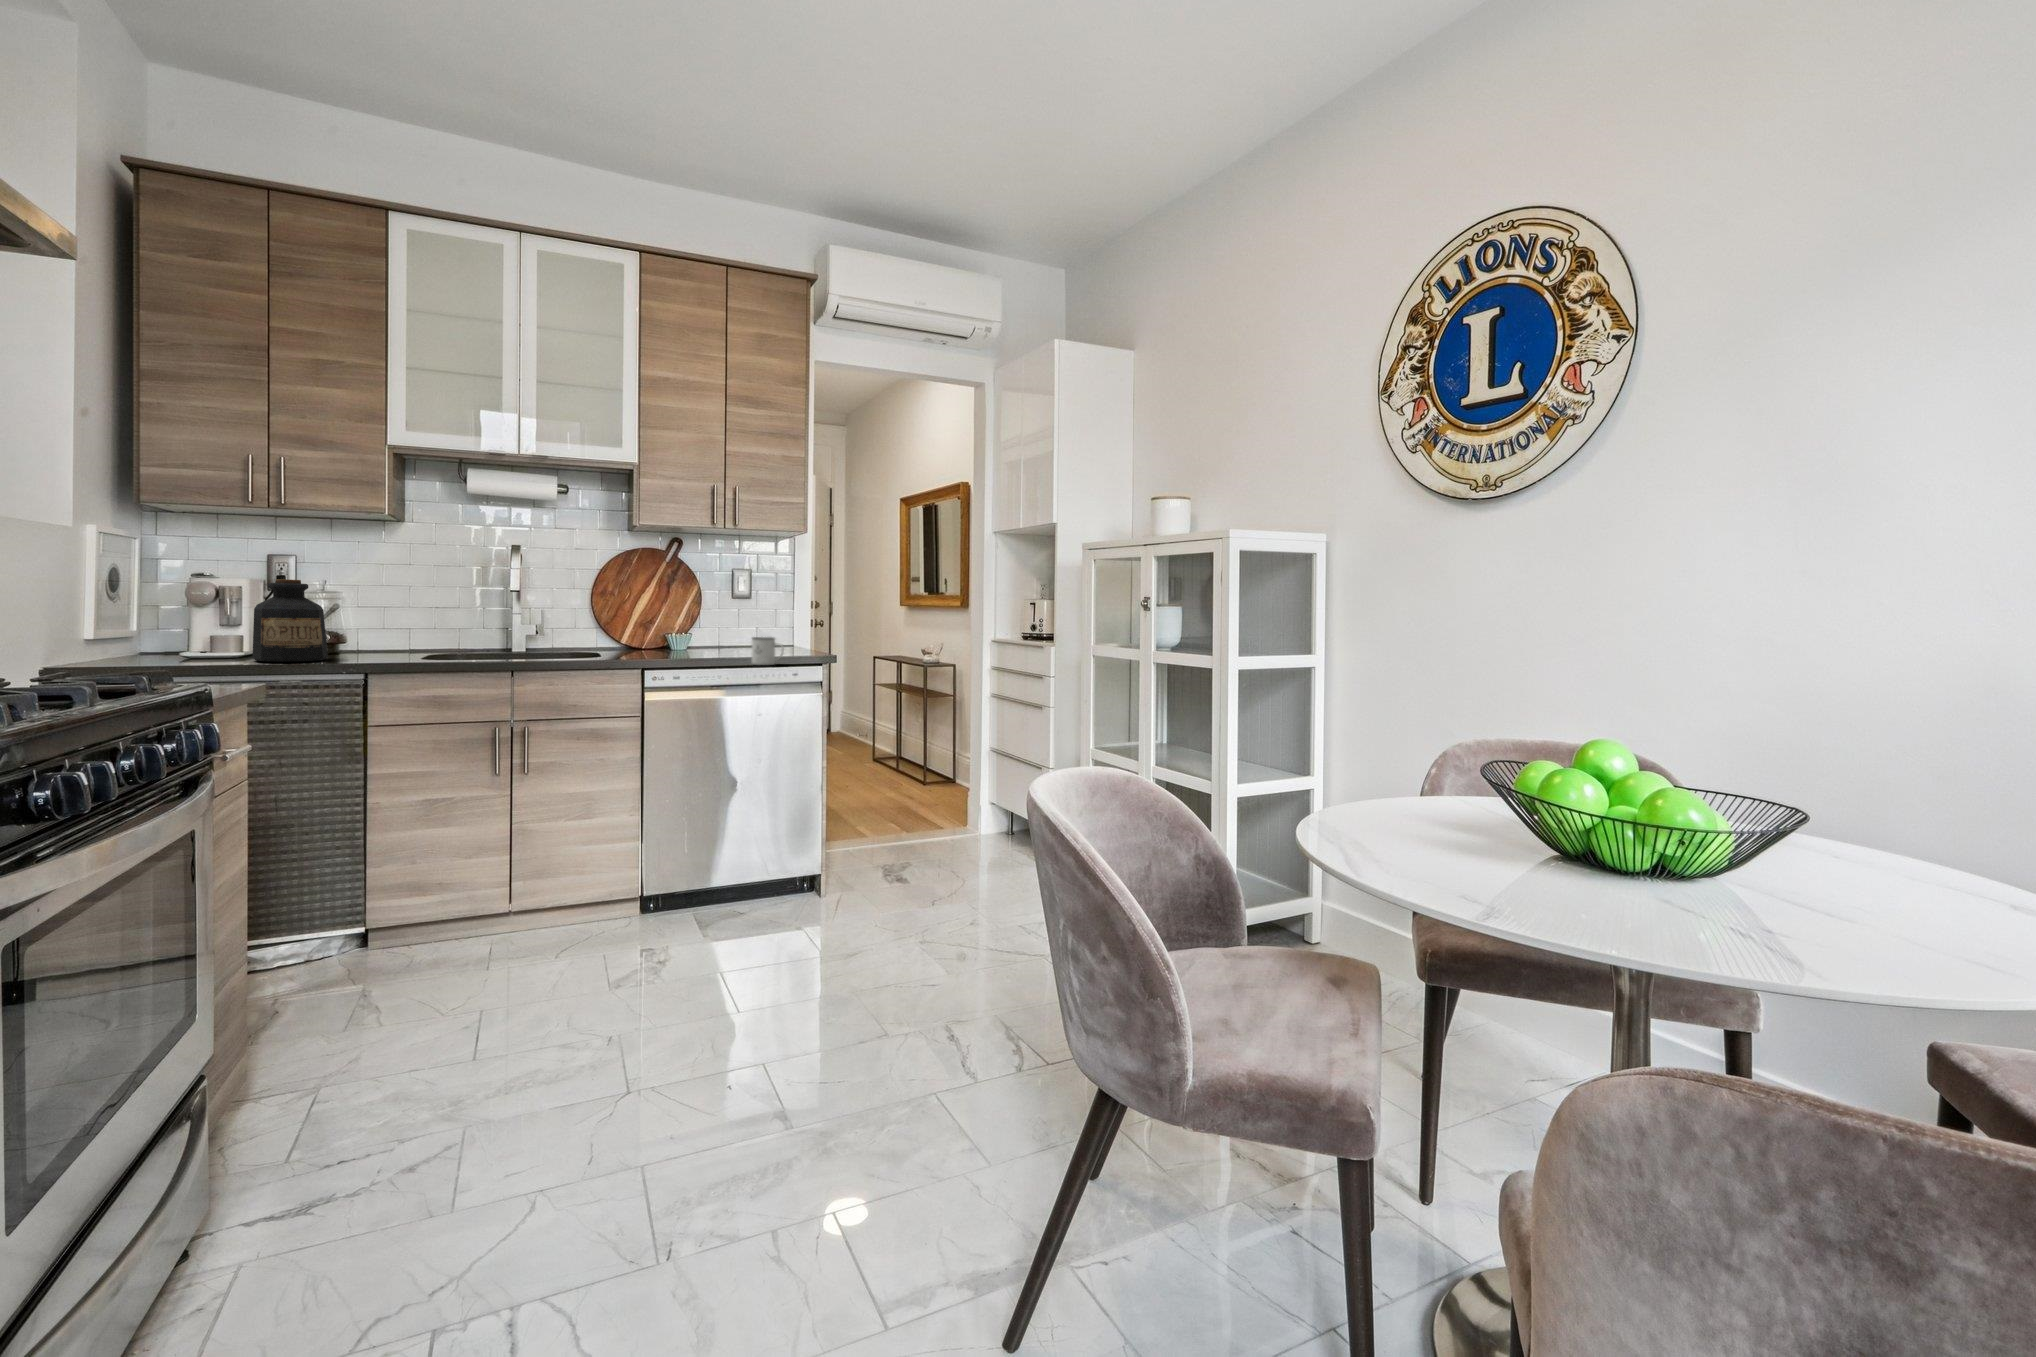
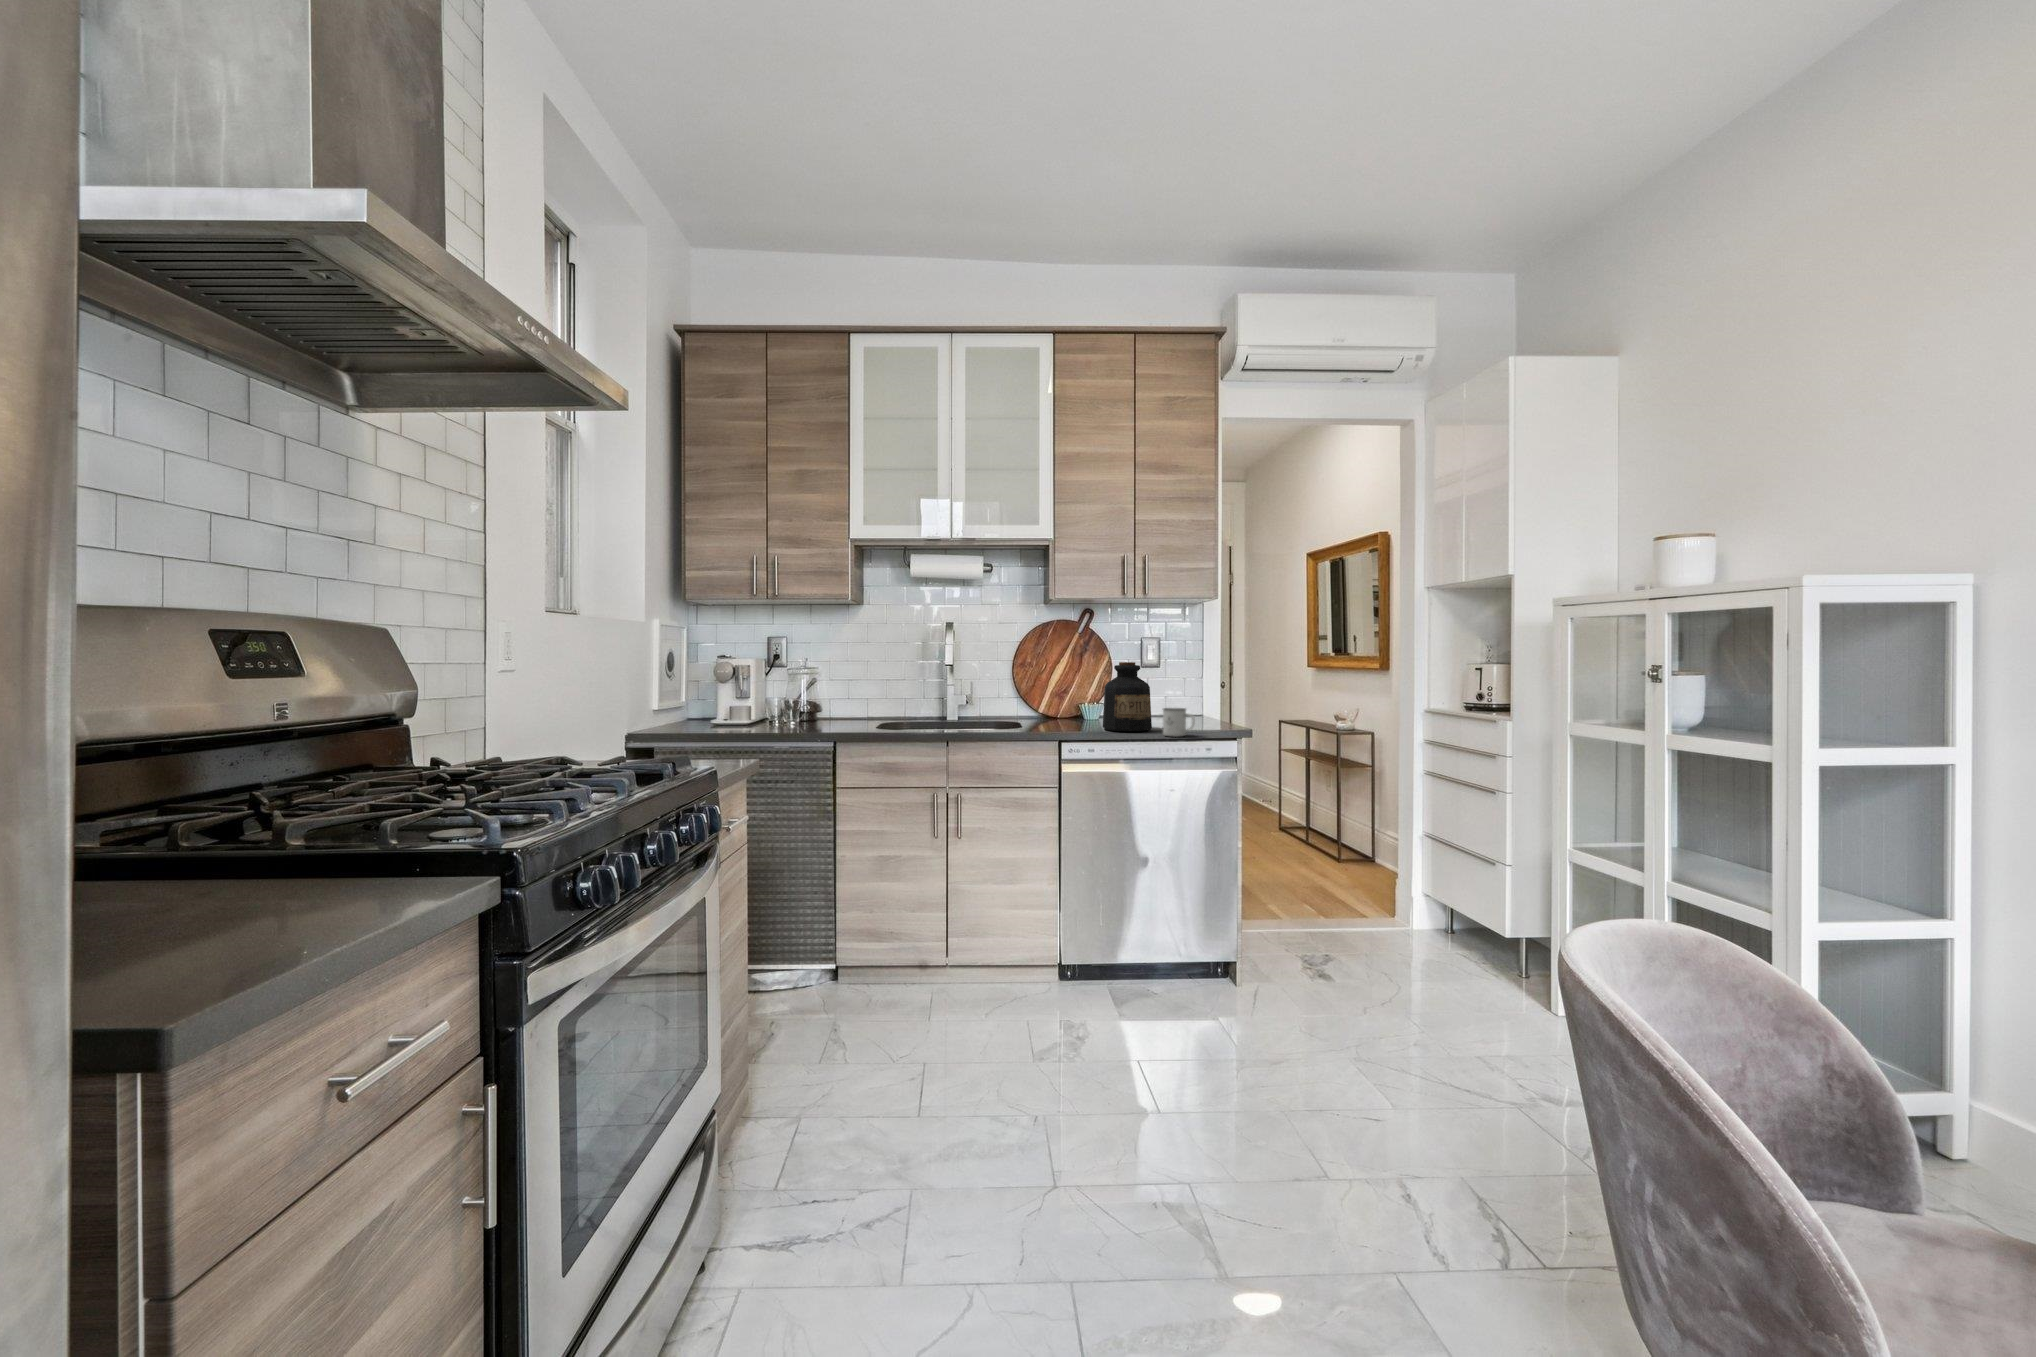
bottle: present [253,579,328,662] -> present [1103,662,1152,731]

